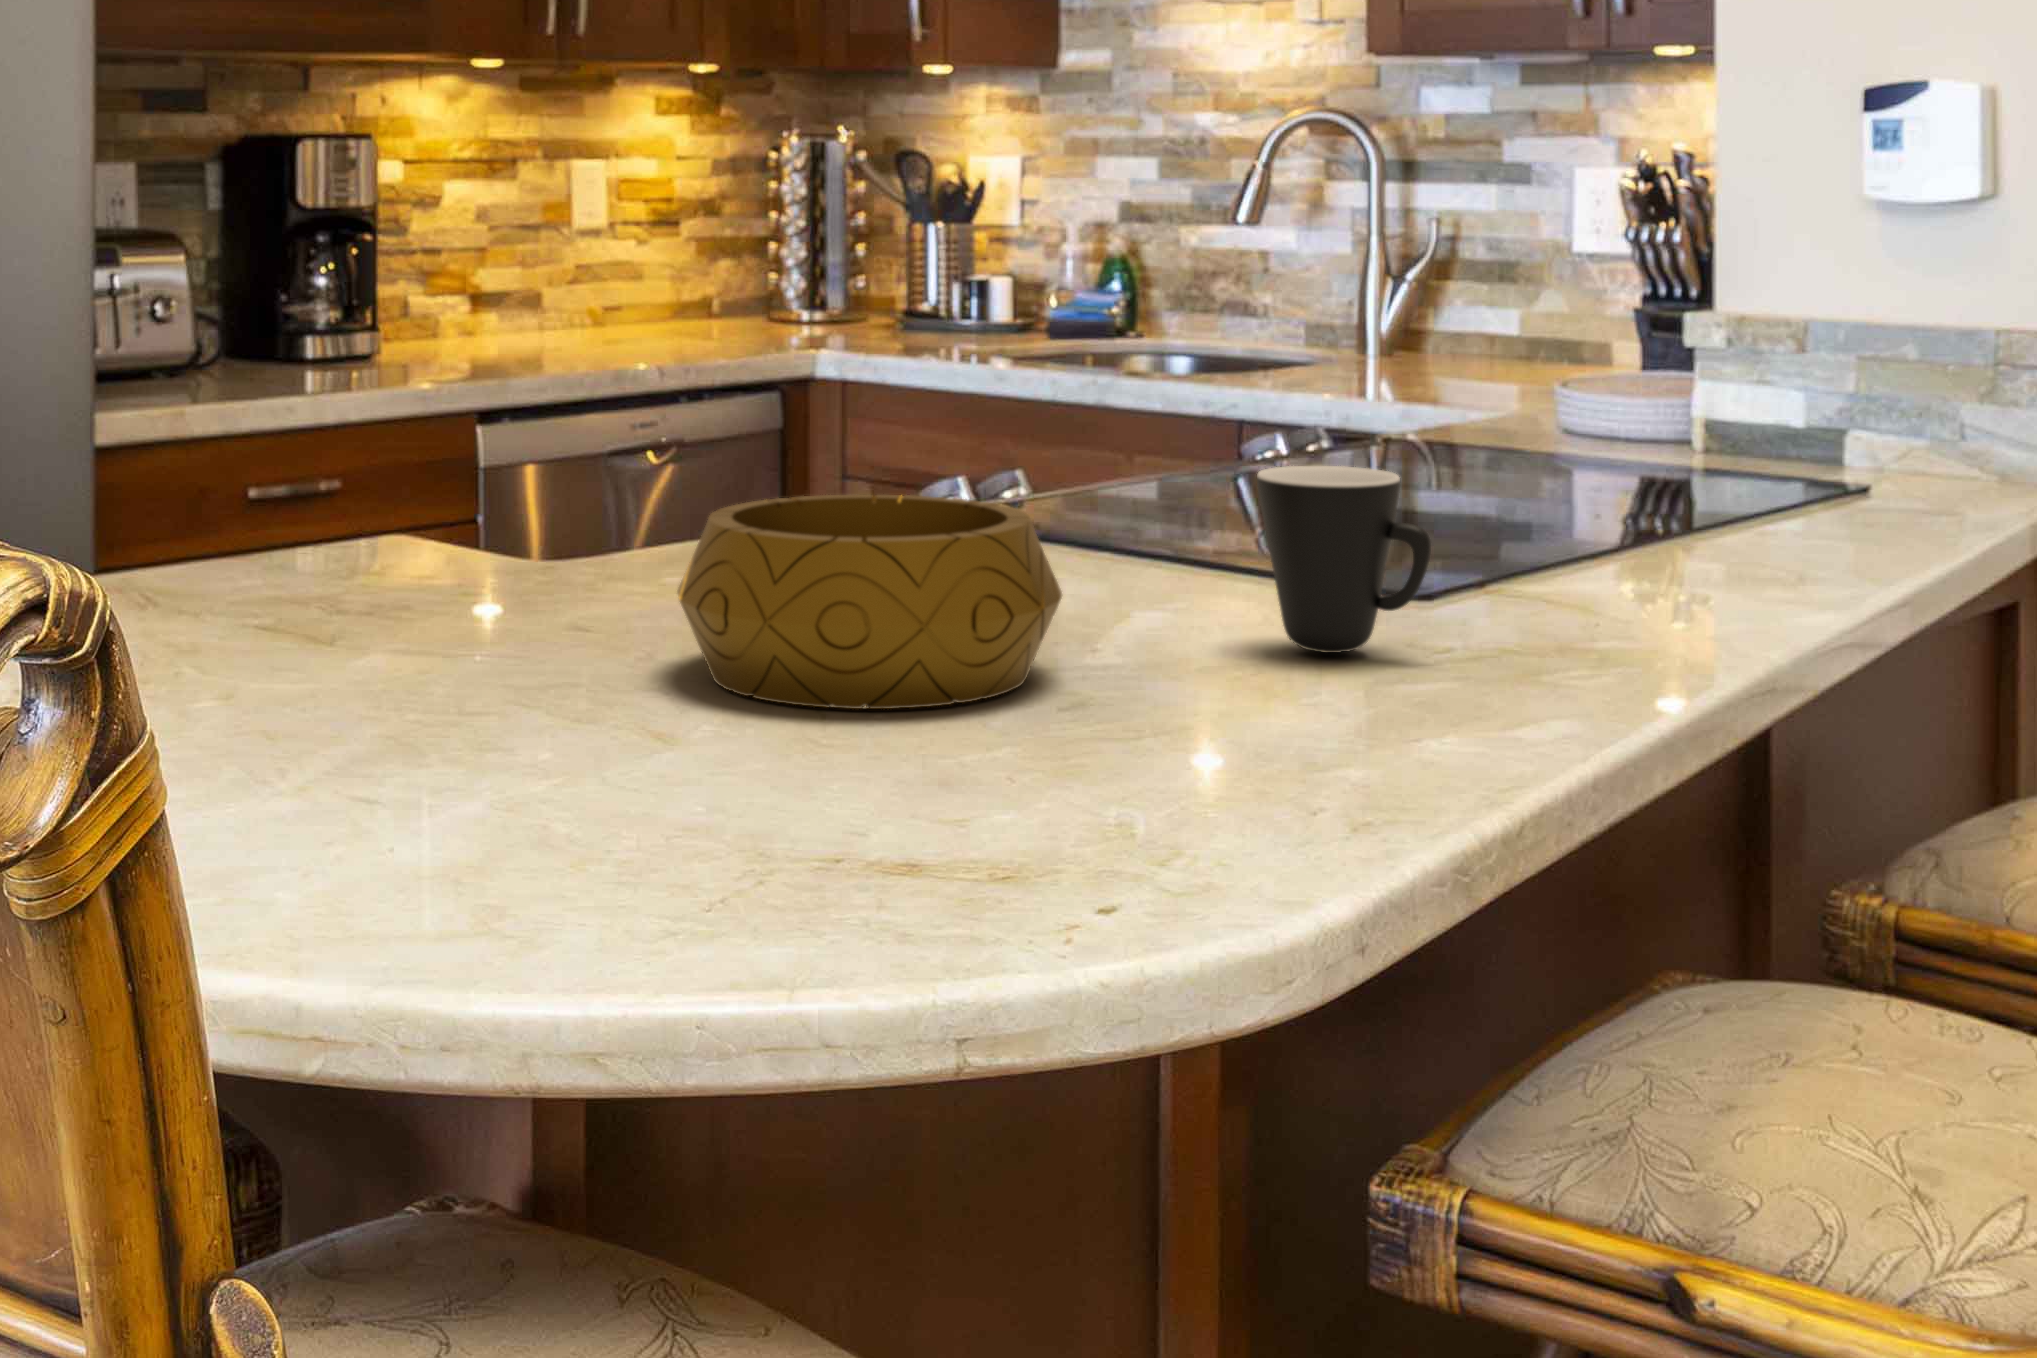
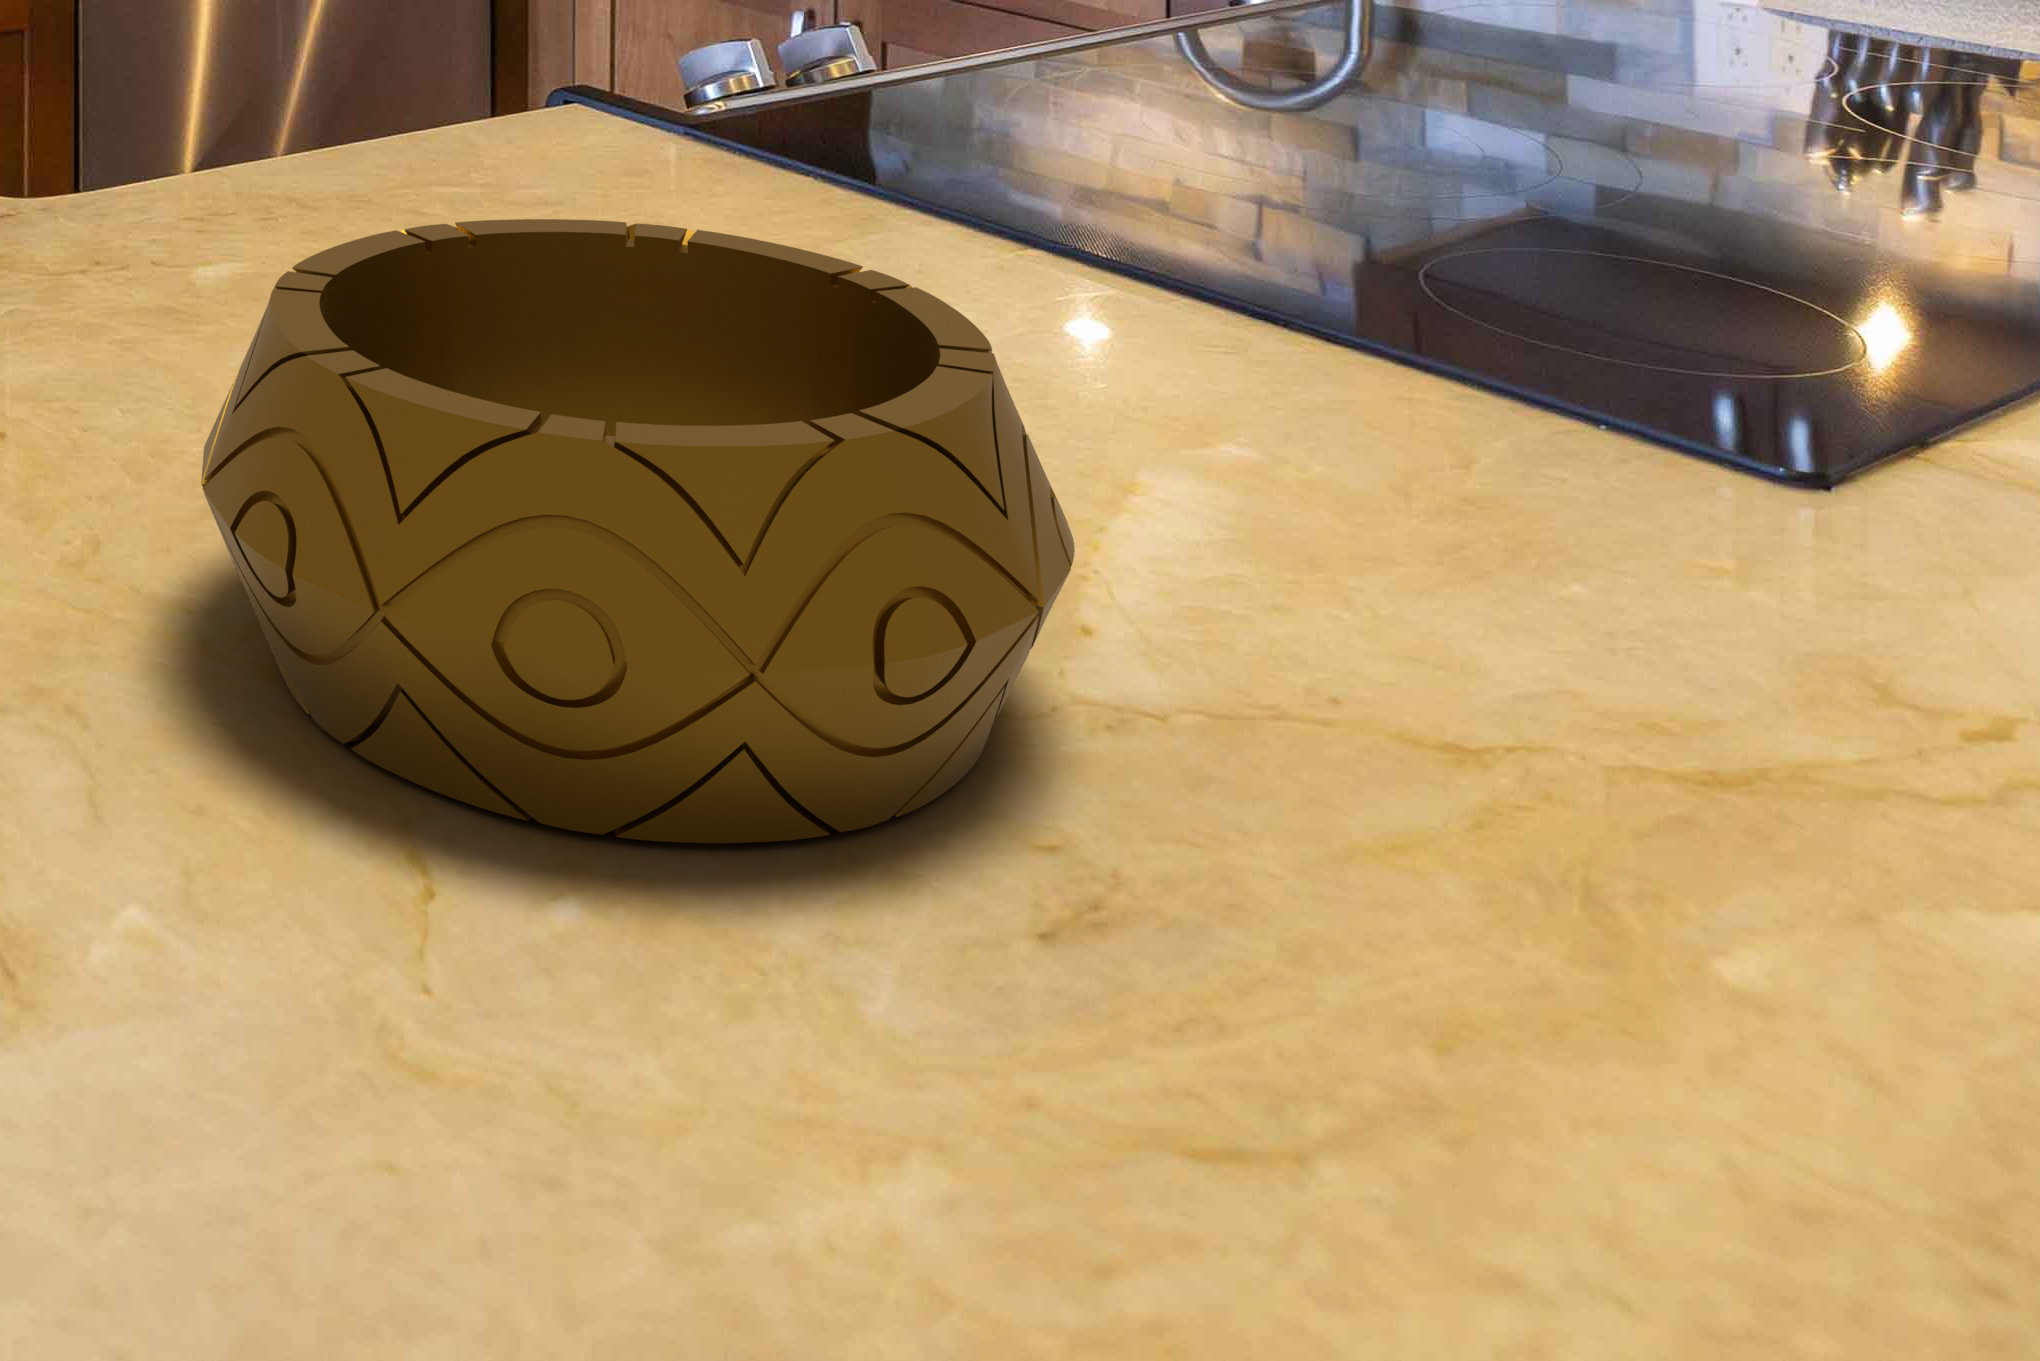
mug: present [1257,466,1431,653] -> none [1500,213,1971,677]

